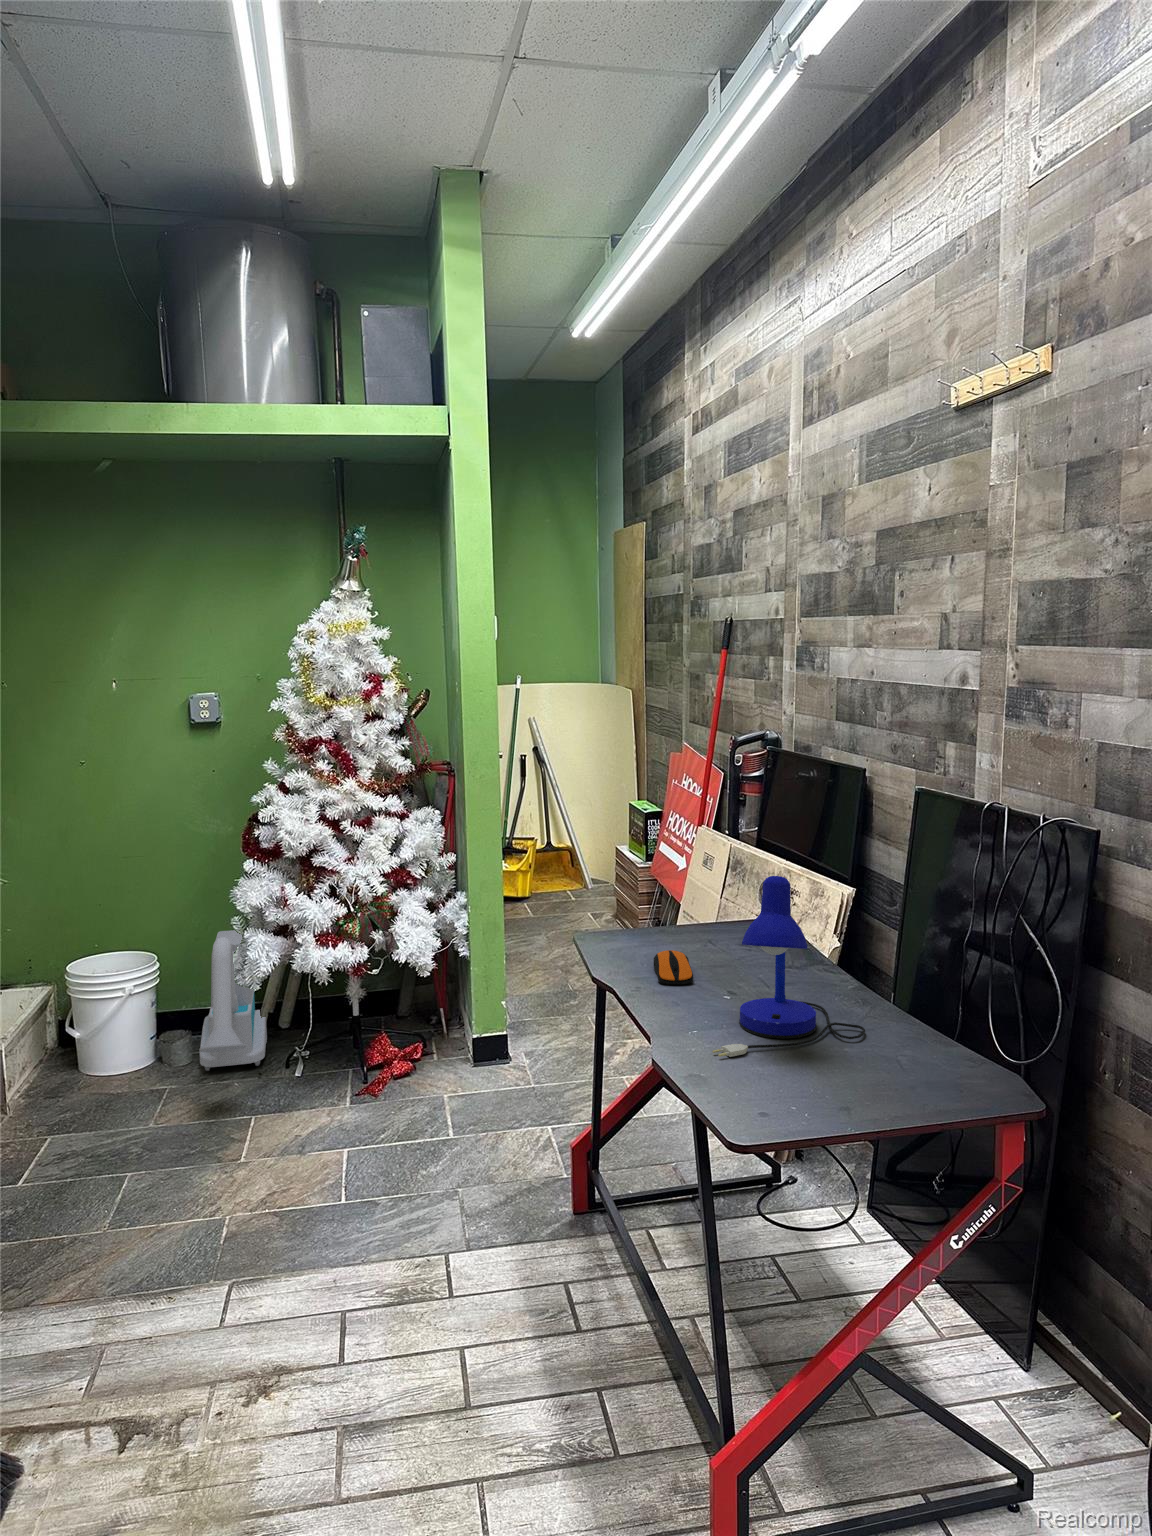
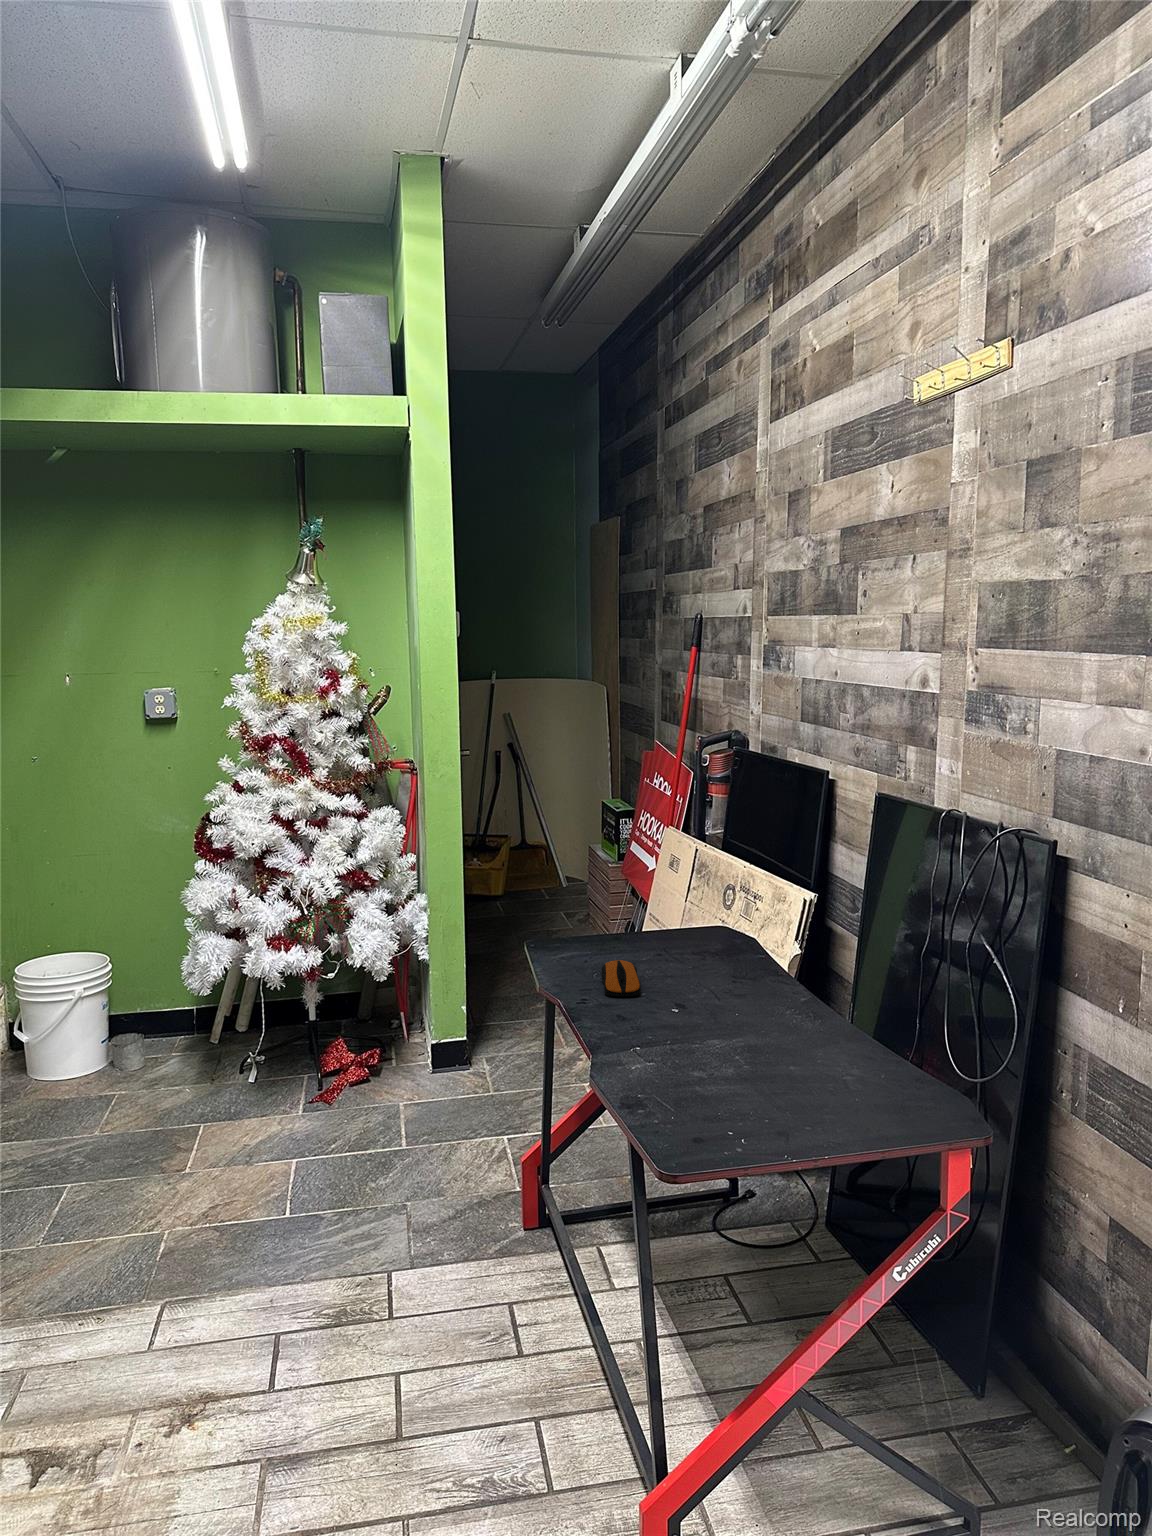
desk lamp: present [712,876,865,1057] -> none [652,887,814,1077]
vacuum cleaner: present [199,930,267,1071] -> none [148,930,225,1074]

